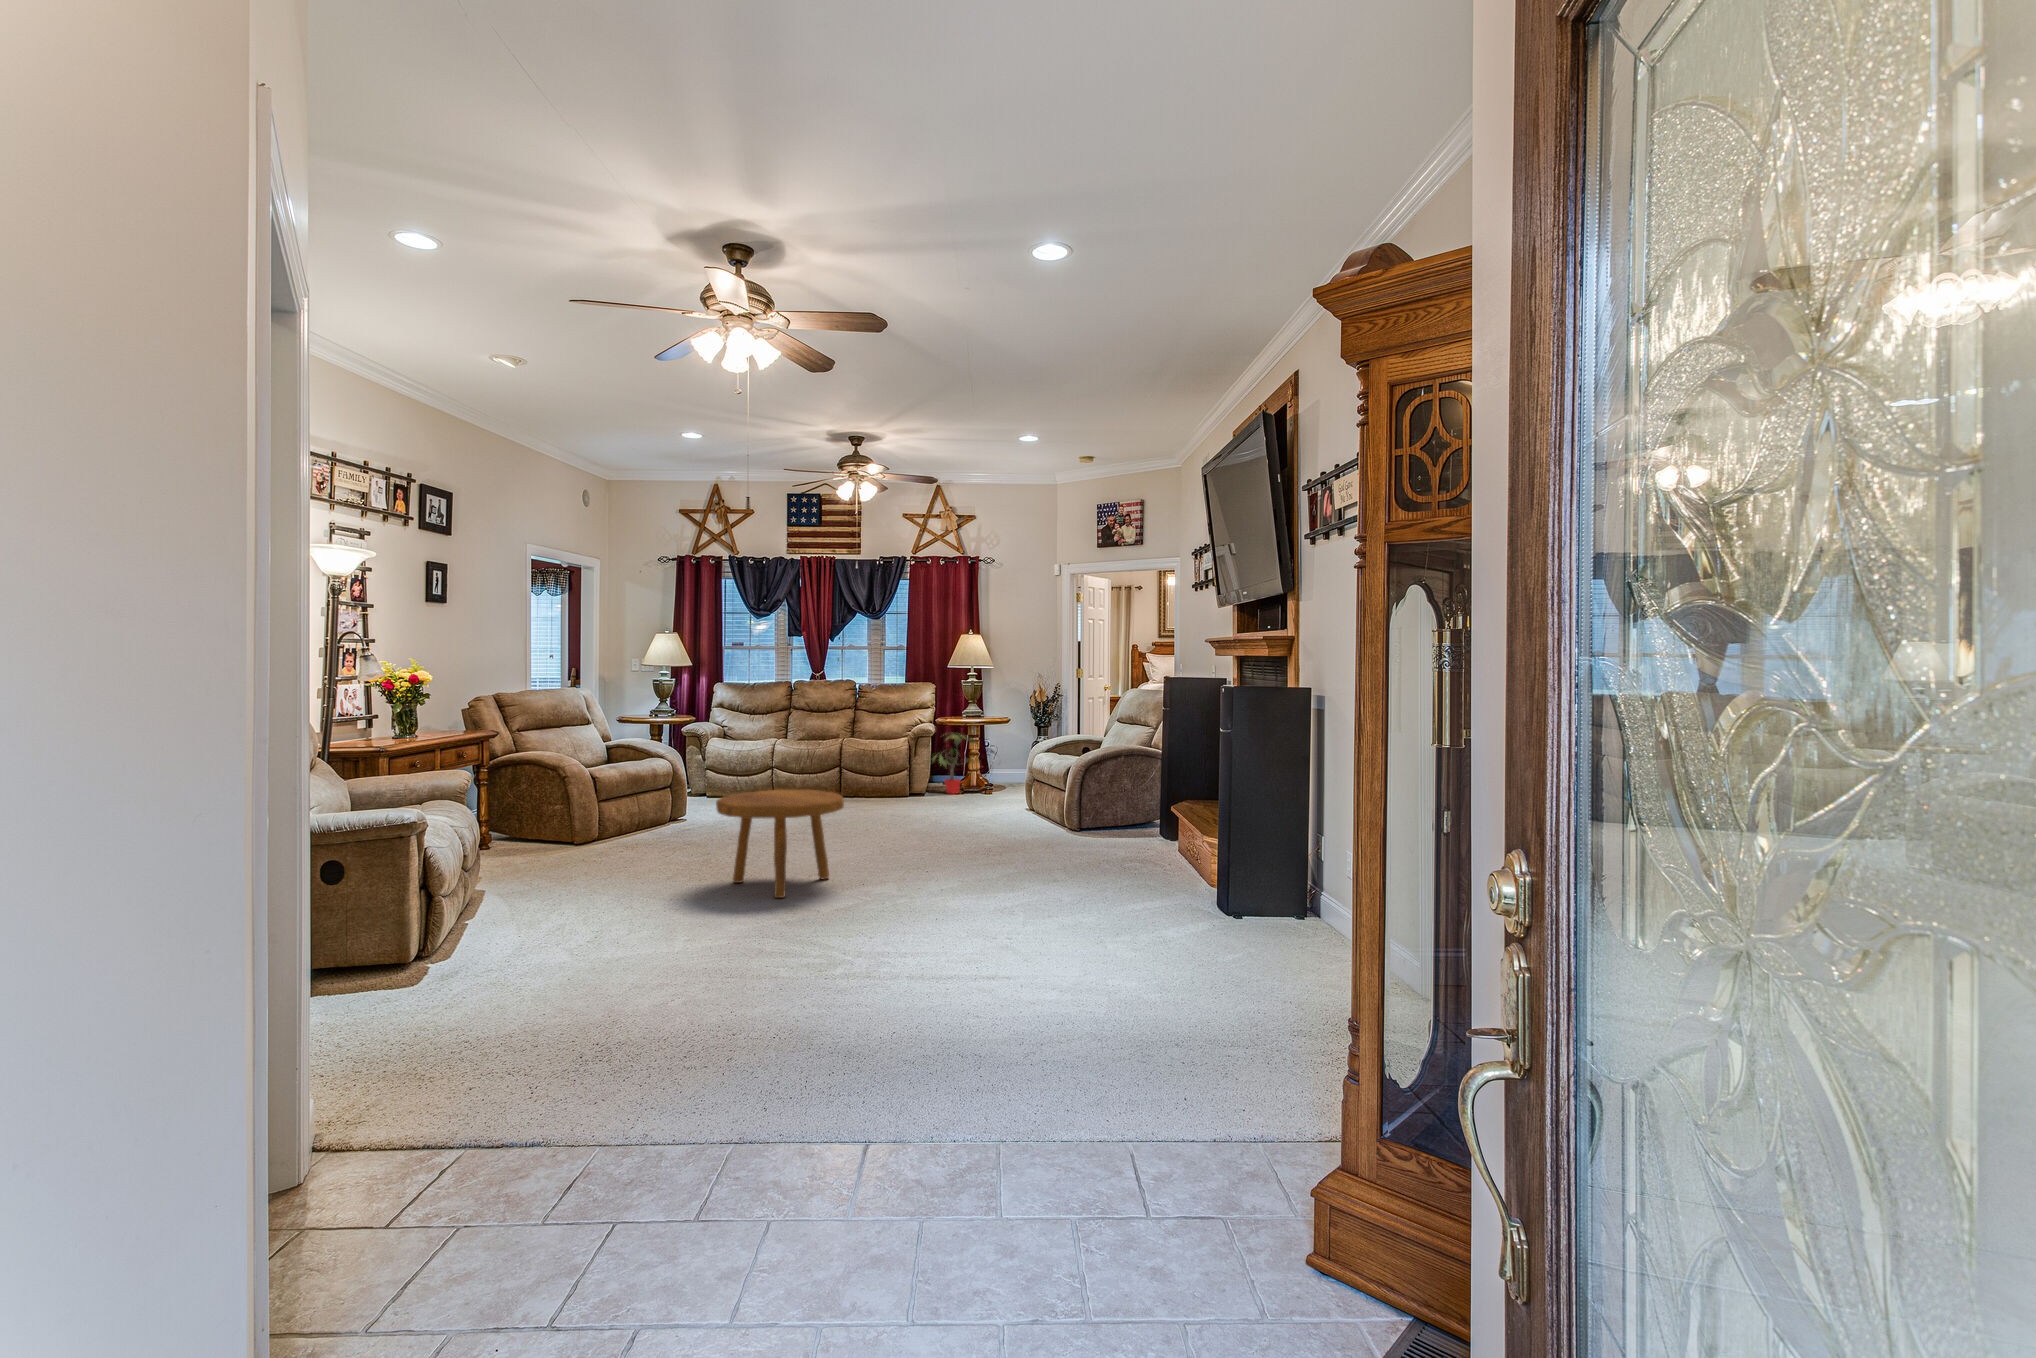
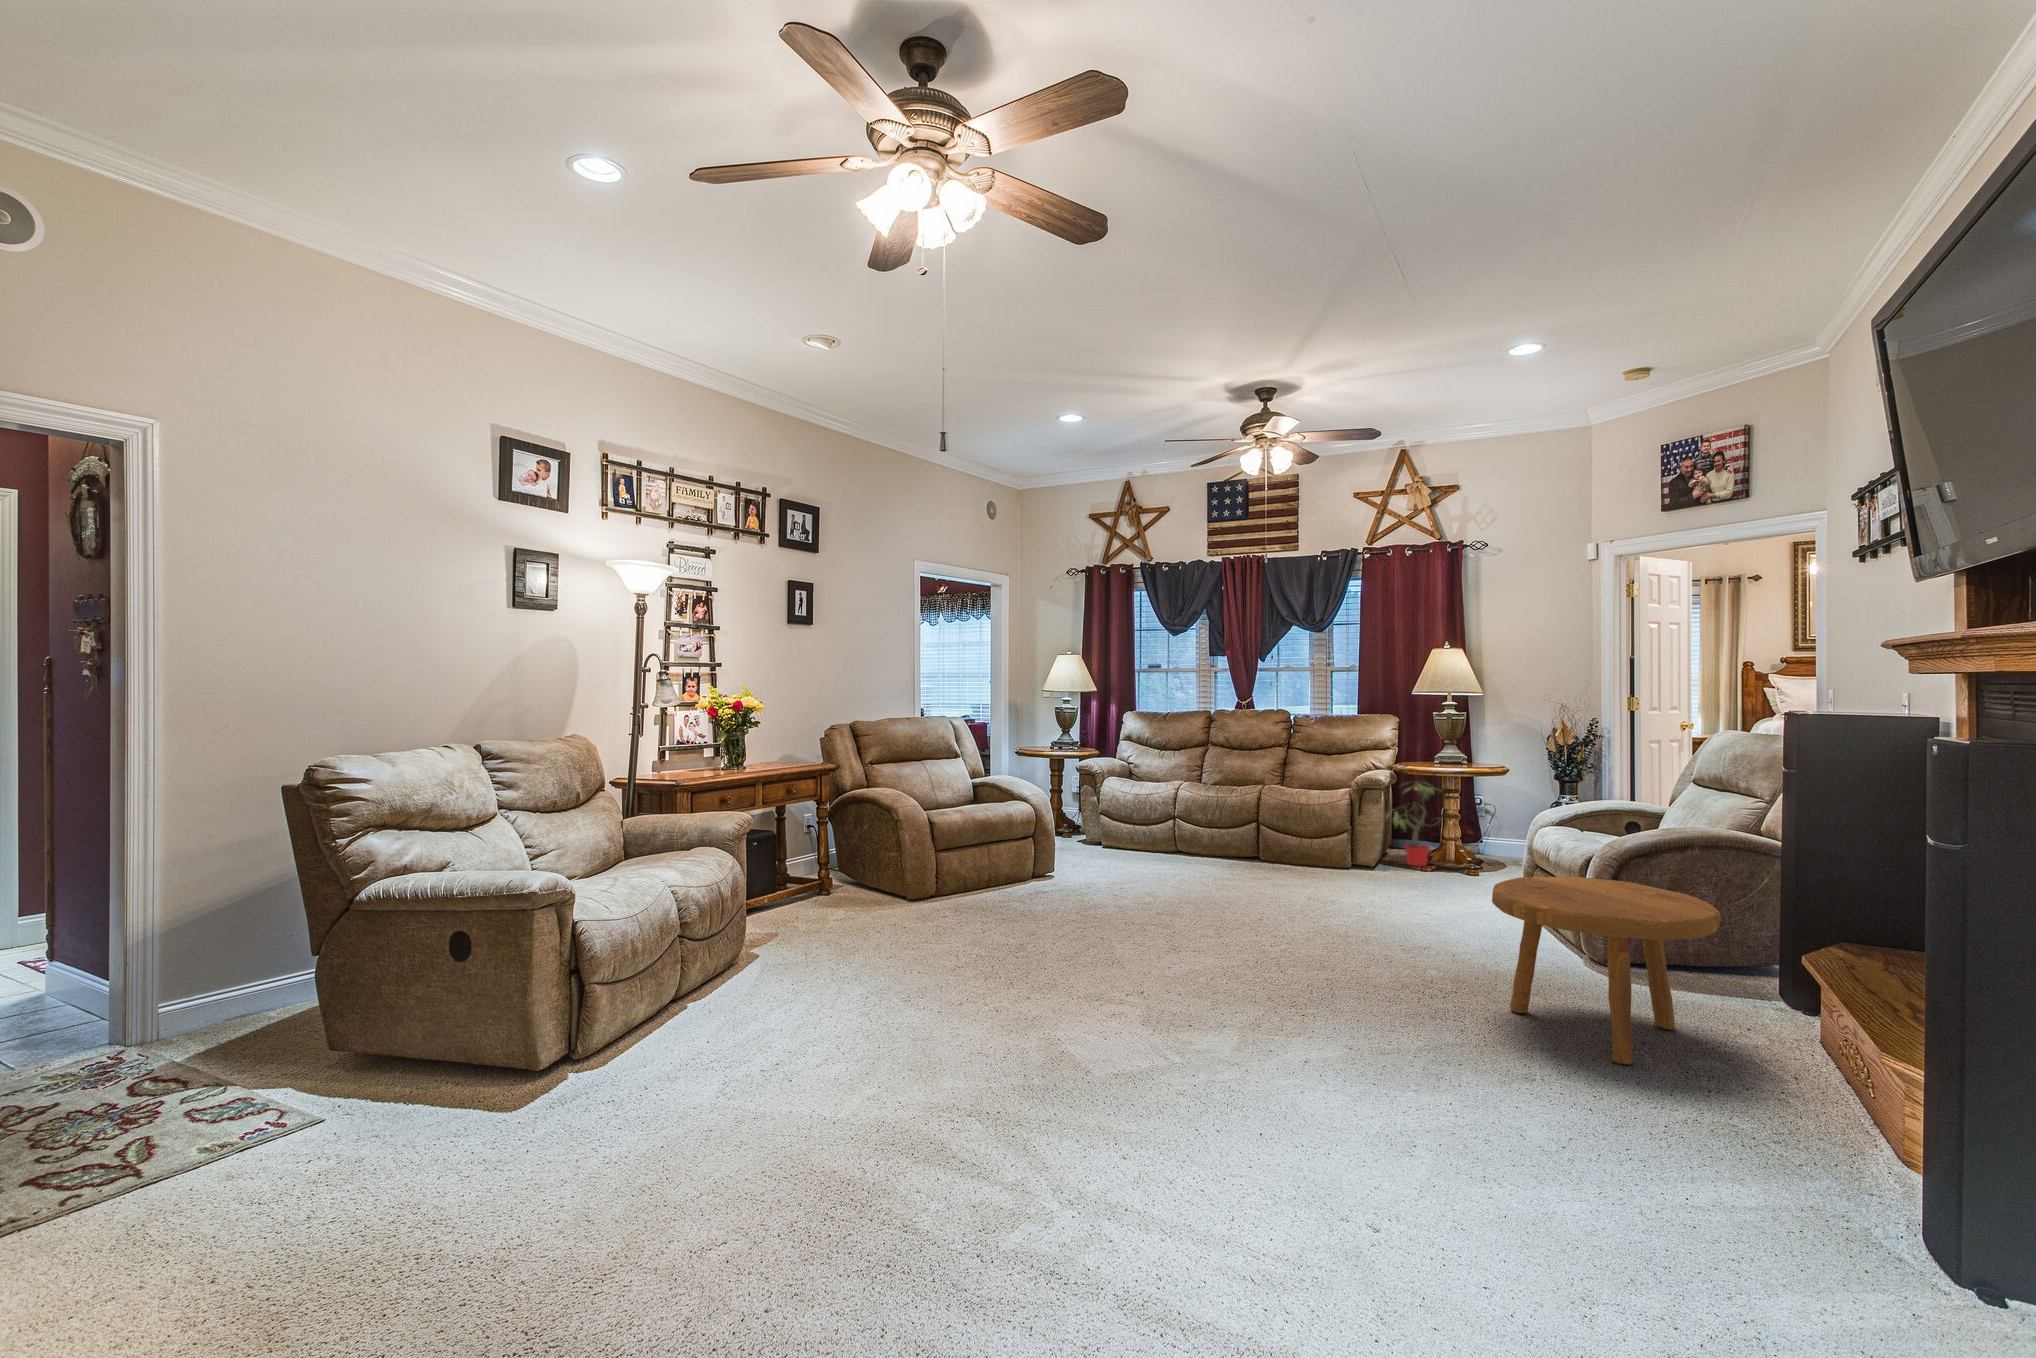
footstool: present [716,790,844,898] -> present [1492,876,1721,1065]

